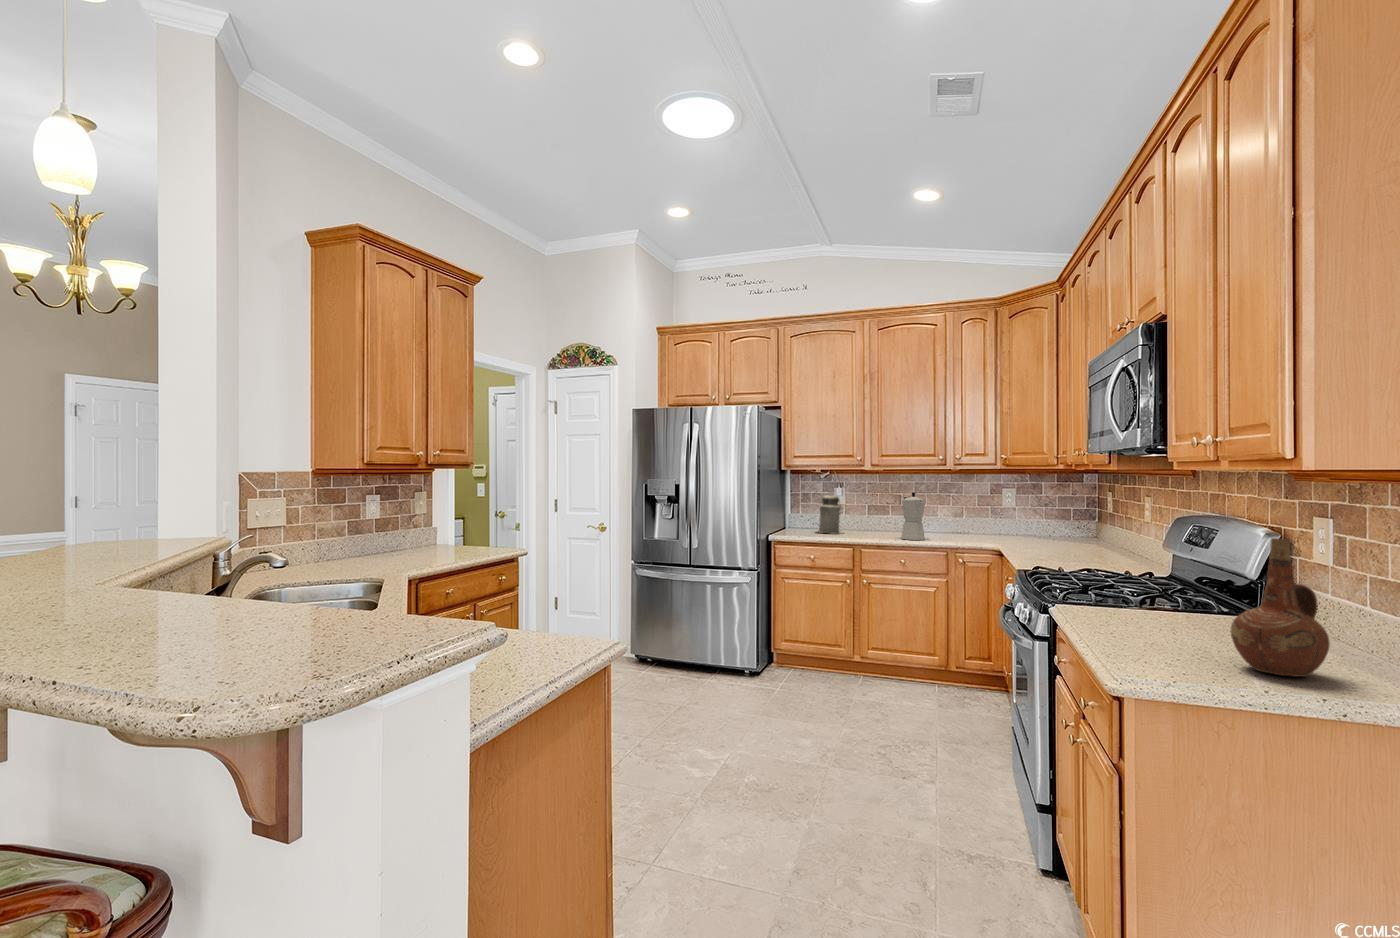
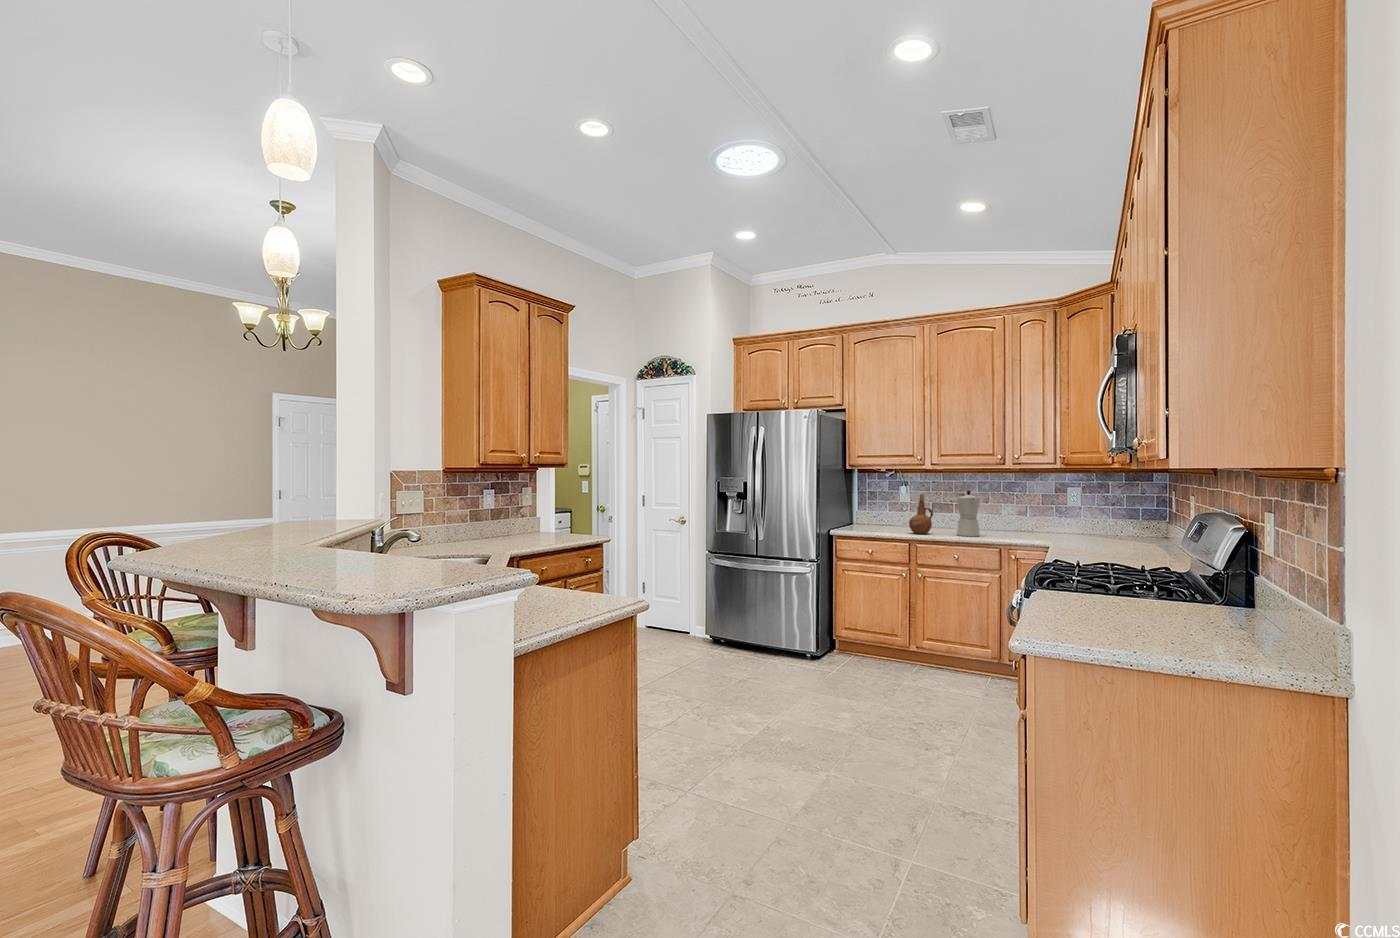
canister: present [818,495,843,534] -> none [879,490,908,530]
ceramic pitcher: present [1231,538,1330,677] -> present [909,495,933,534]

